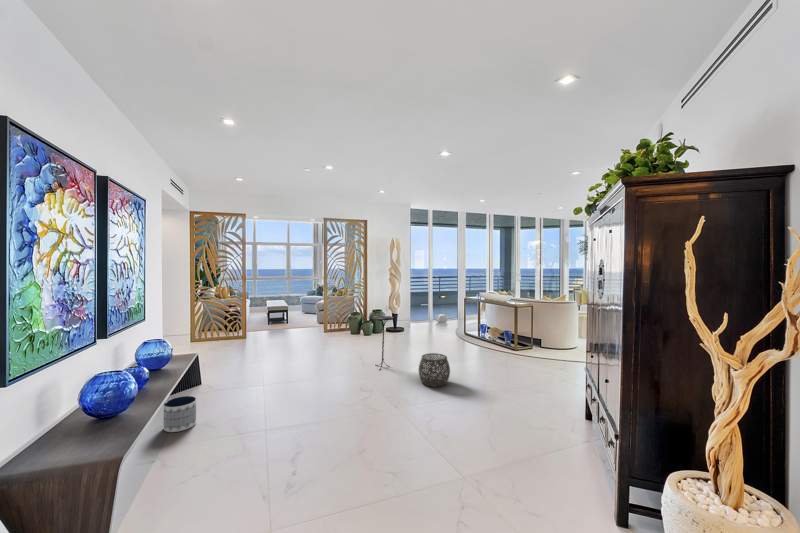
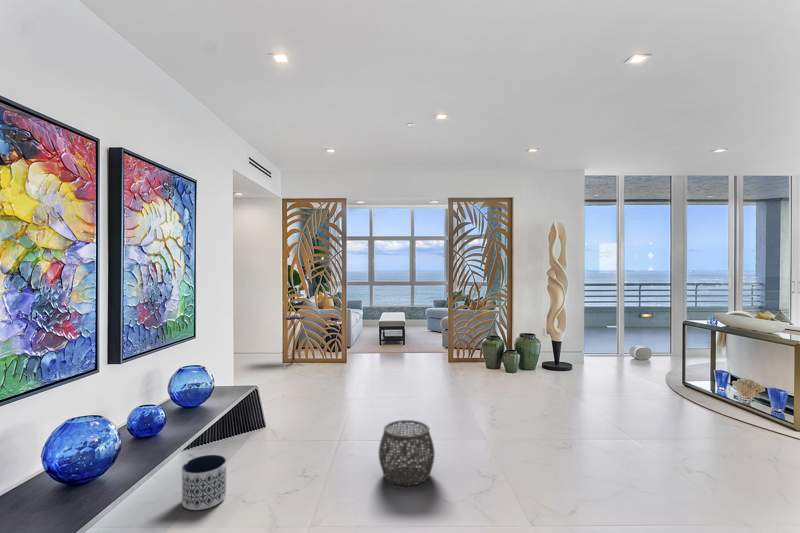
side table: present [372,316,394,369] -> present [283,315,305,364]
woven basket: present [419,353,450,387] -> present [379,420,434,486]

